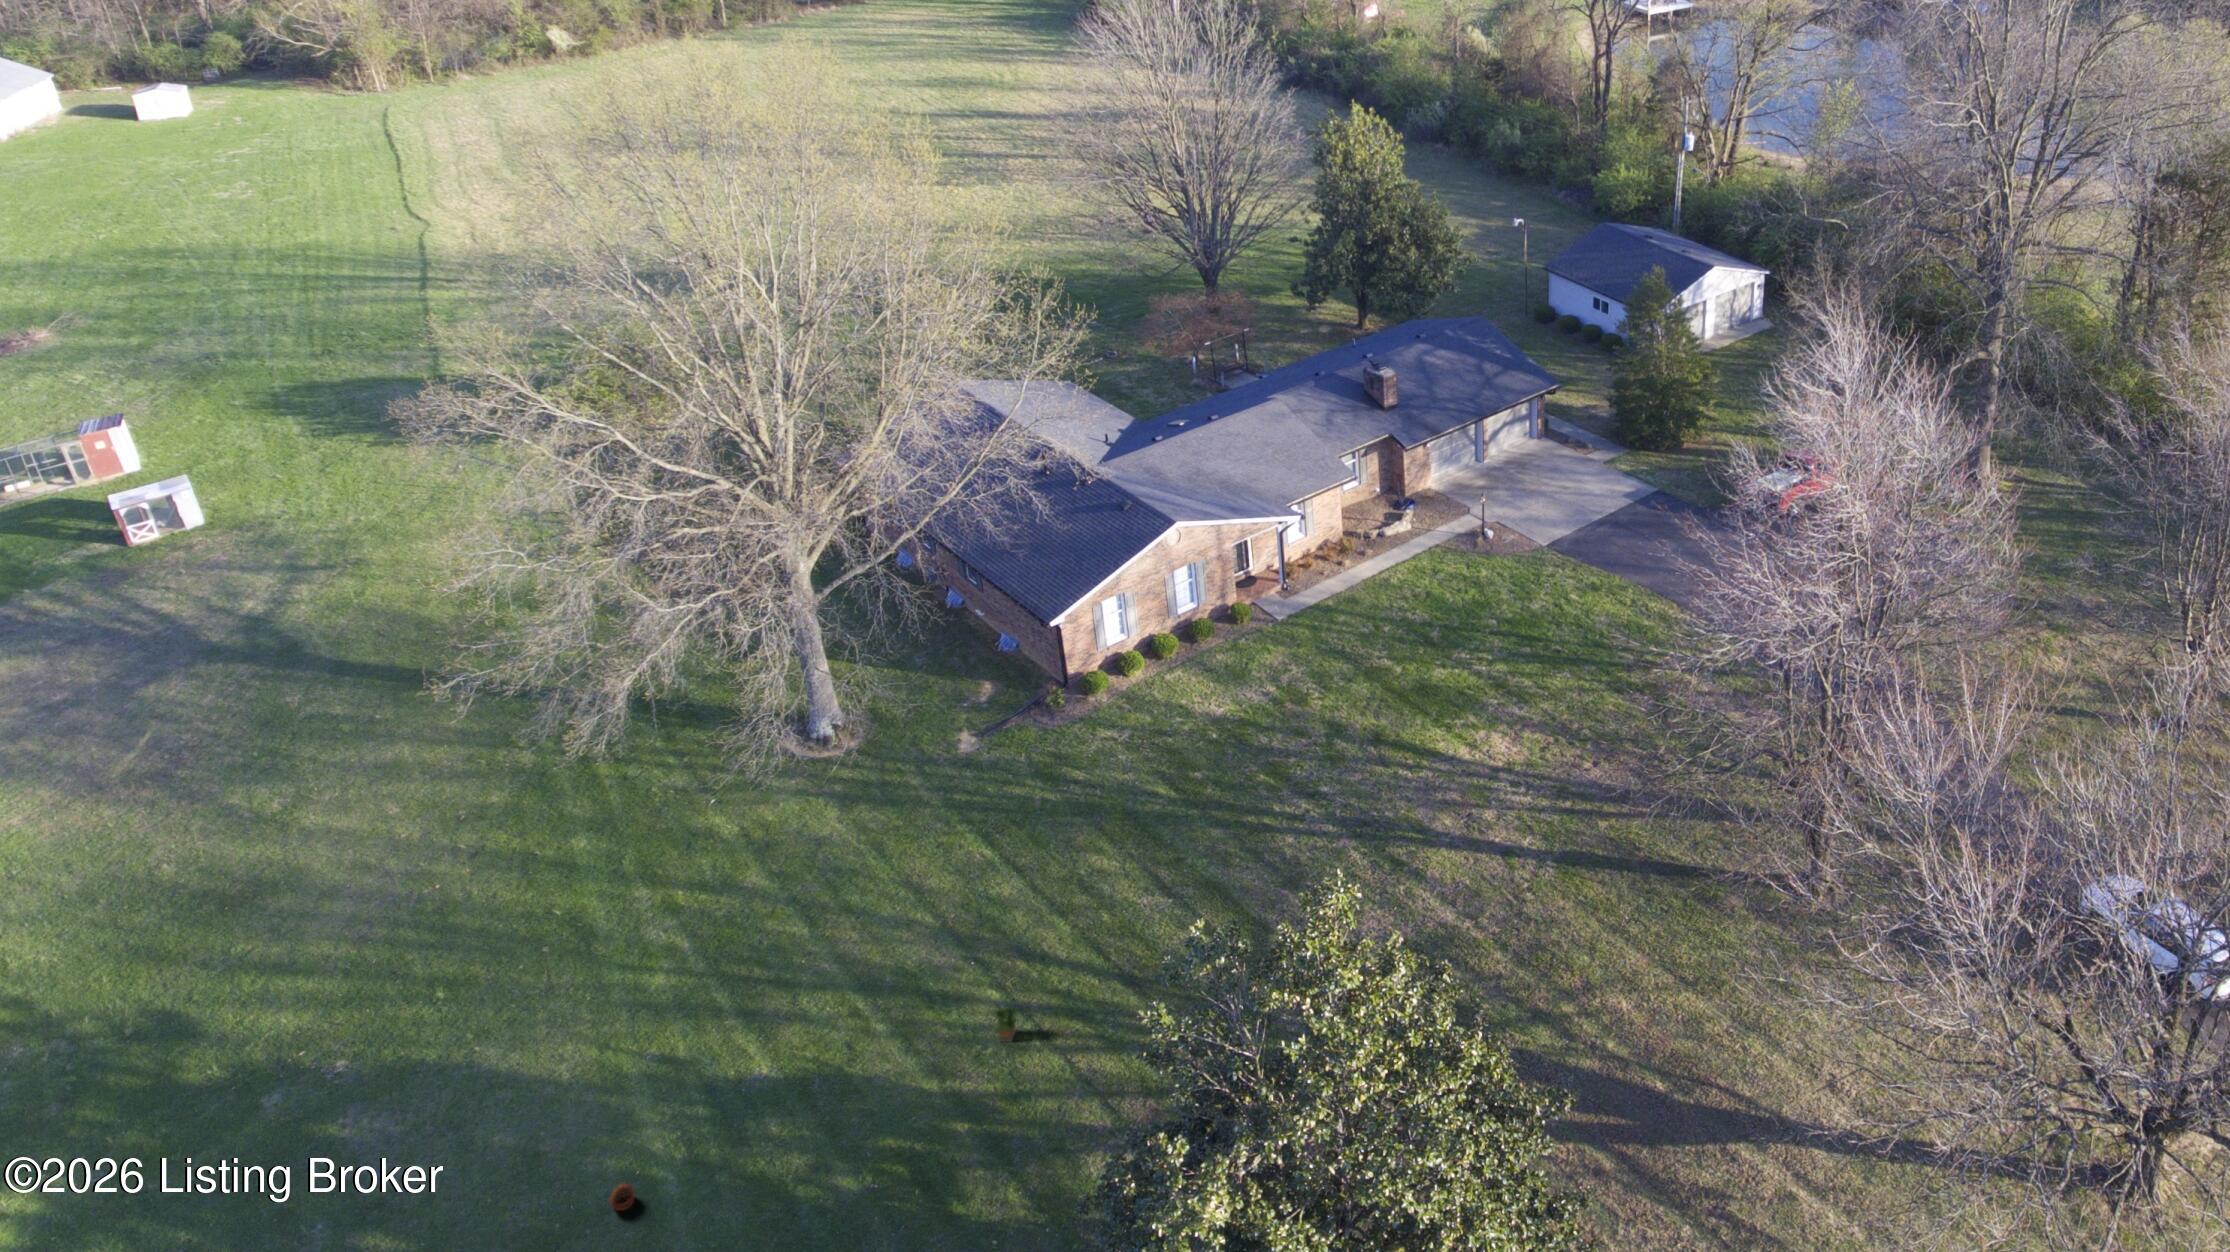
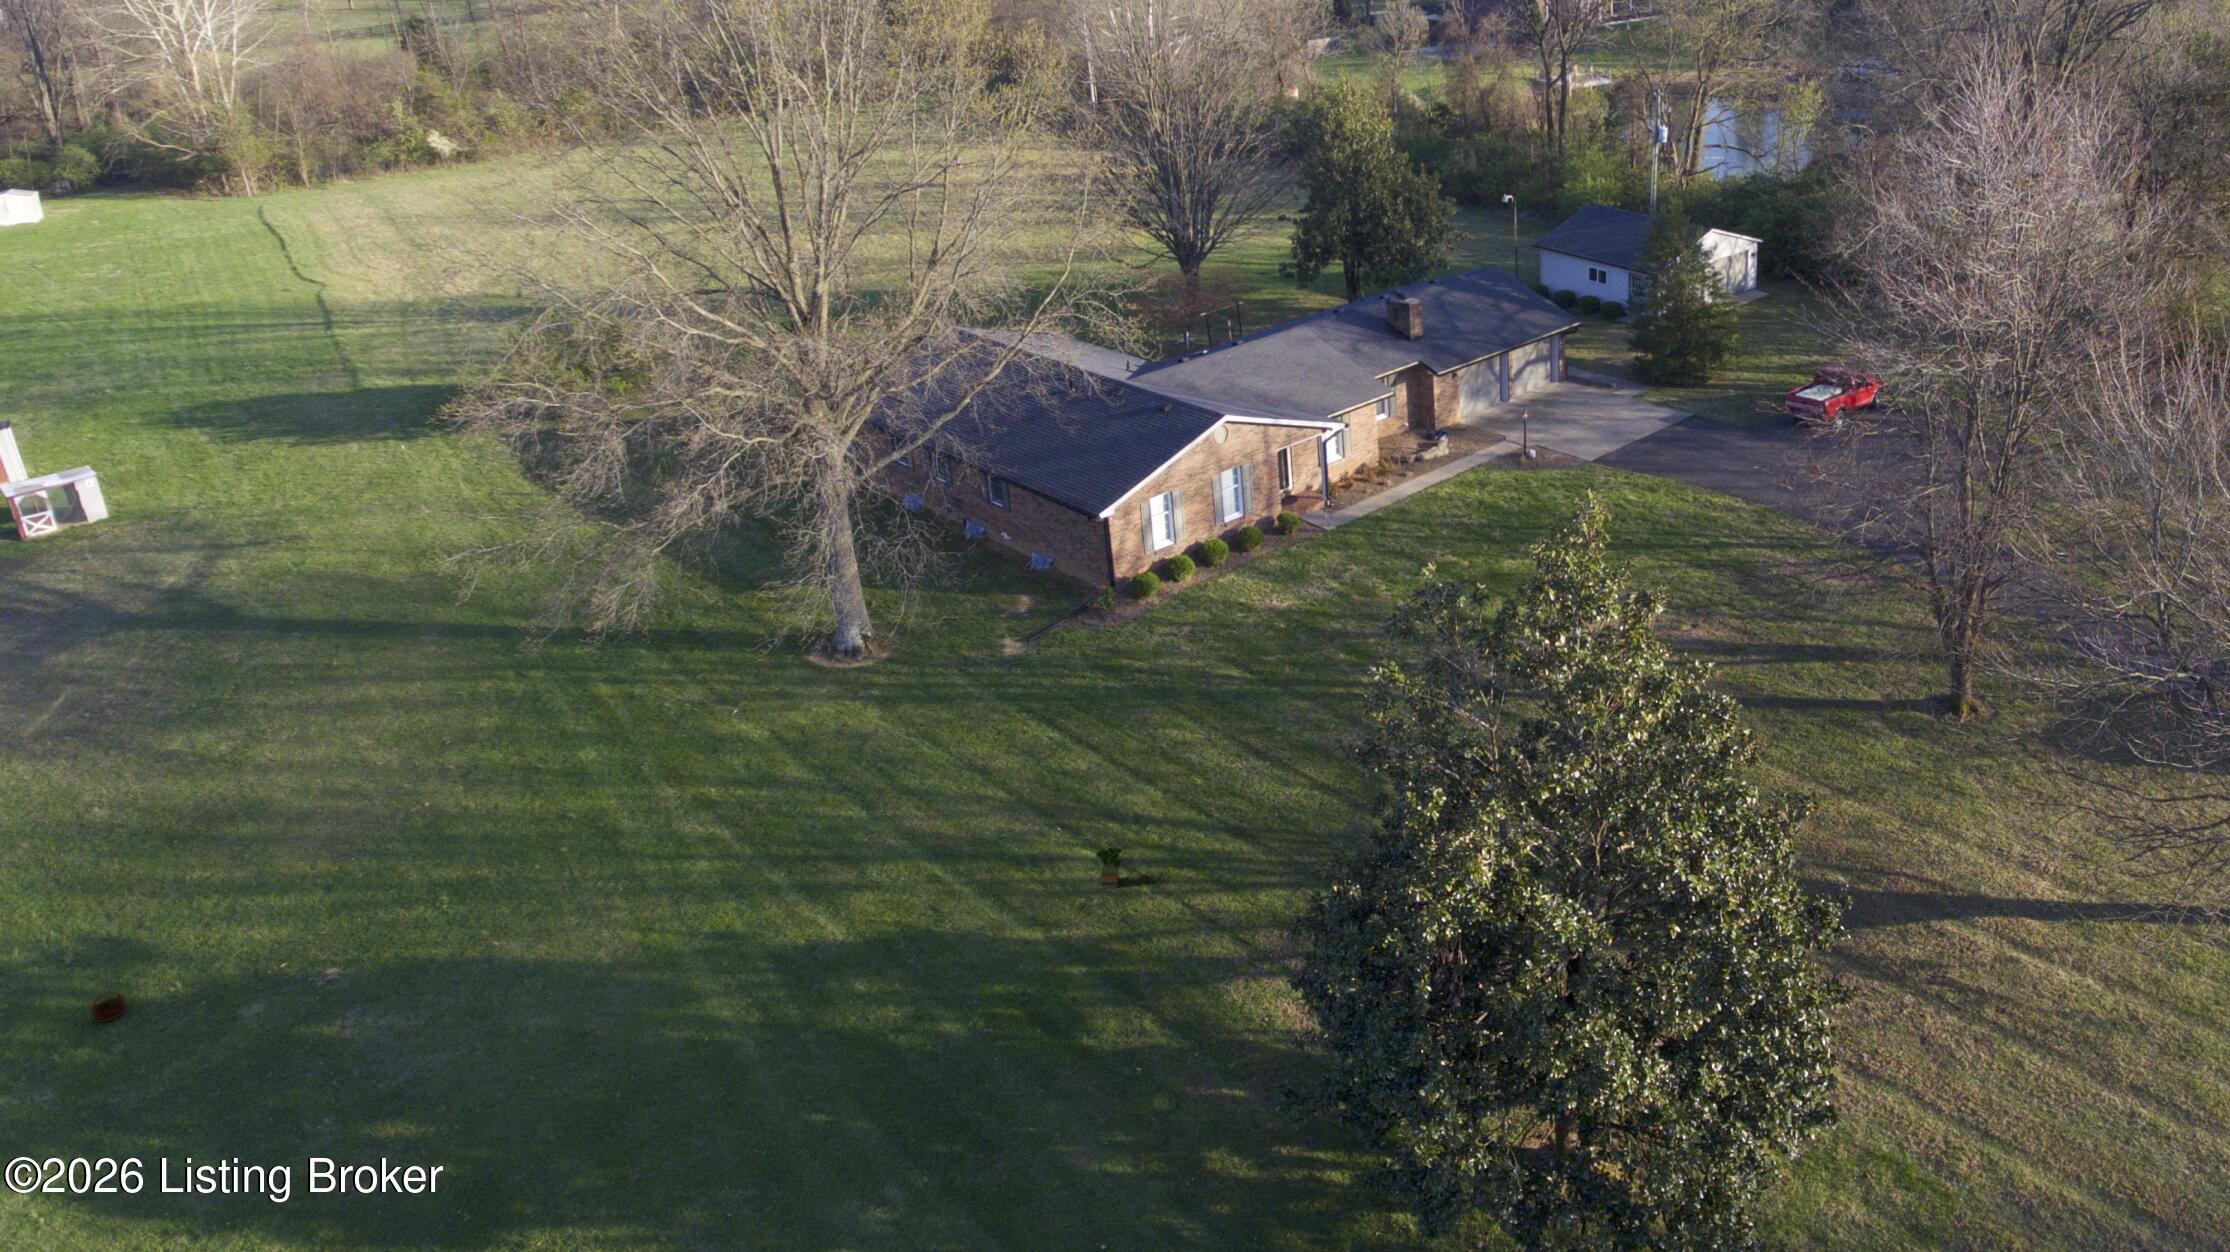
basket: present [610,1185,634,1211] -> present [91,991,125,1022]

